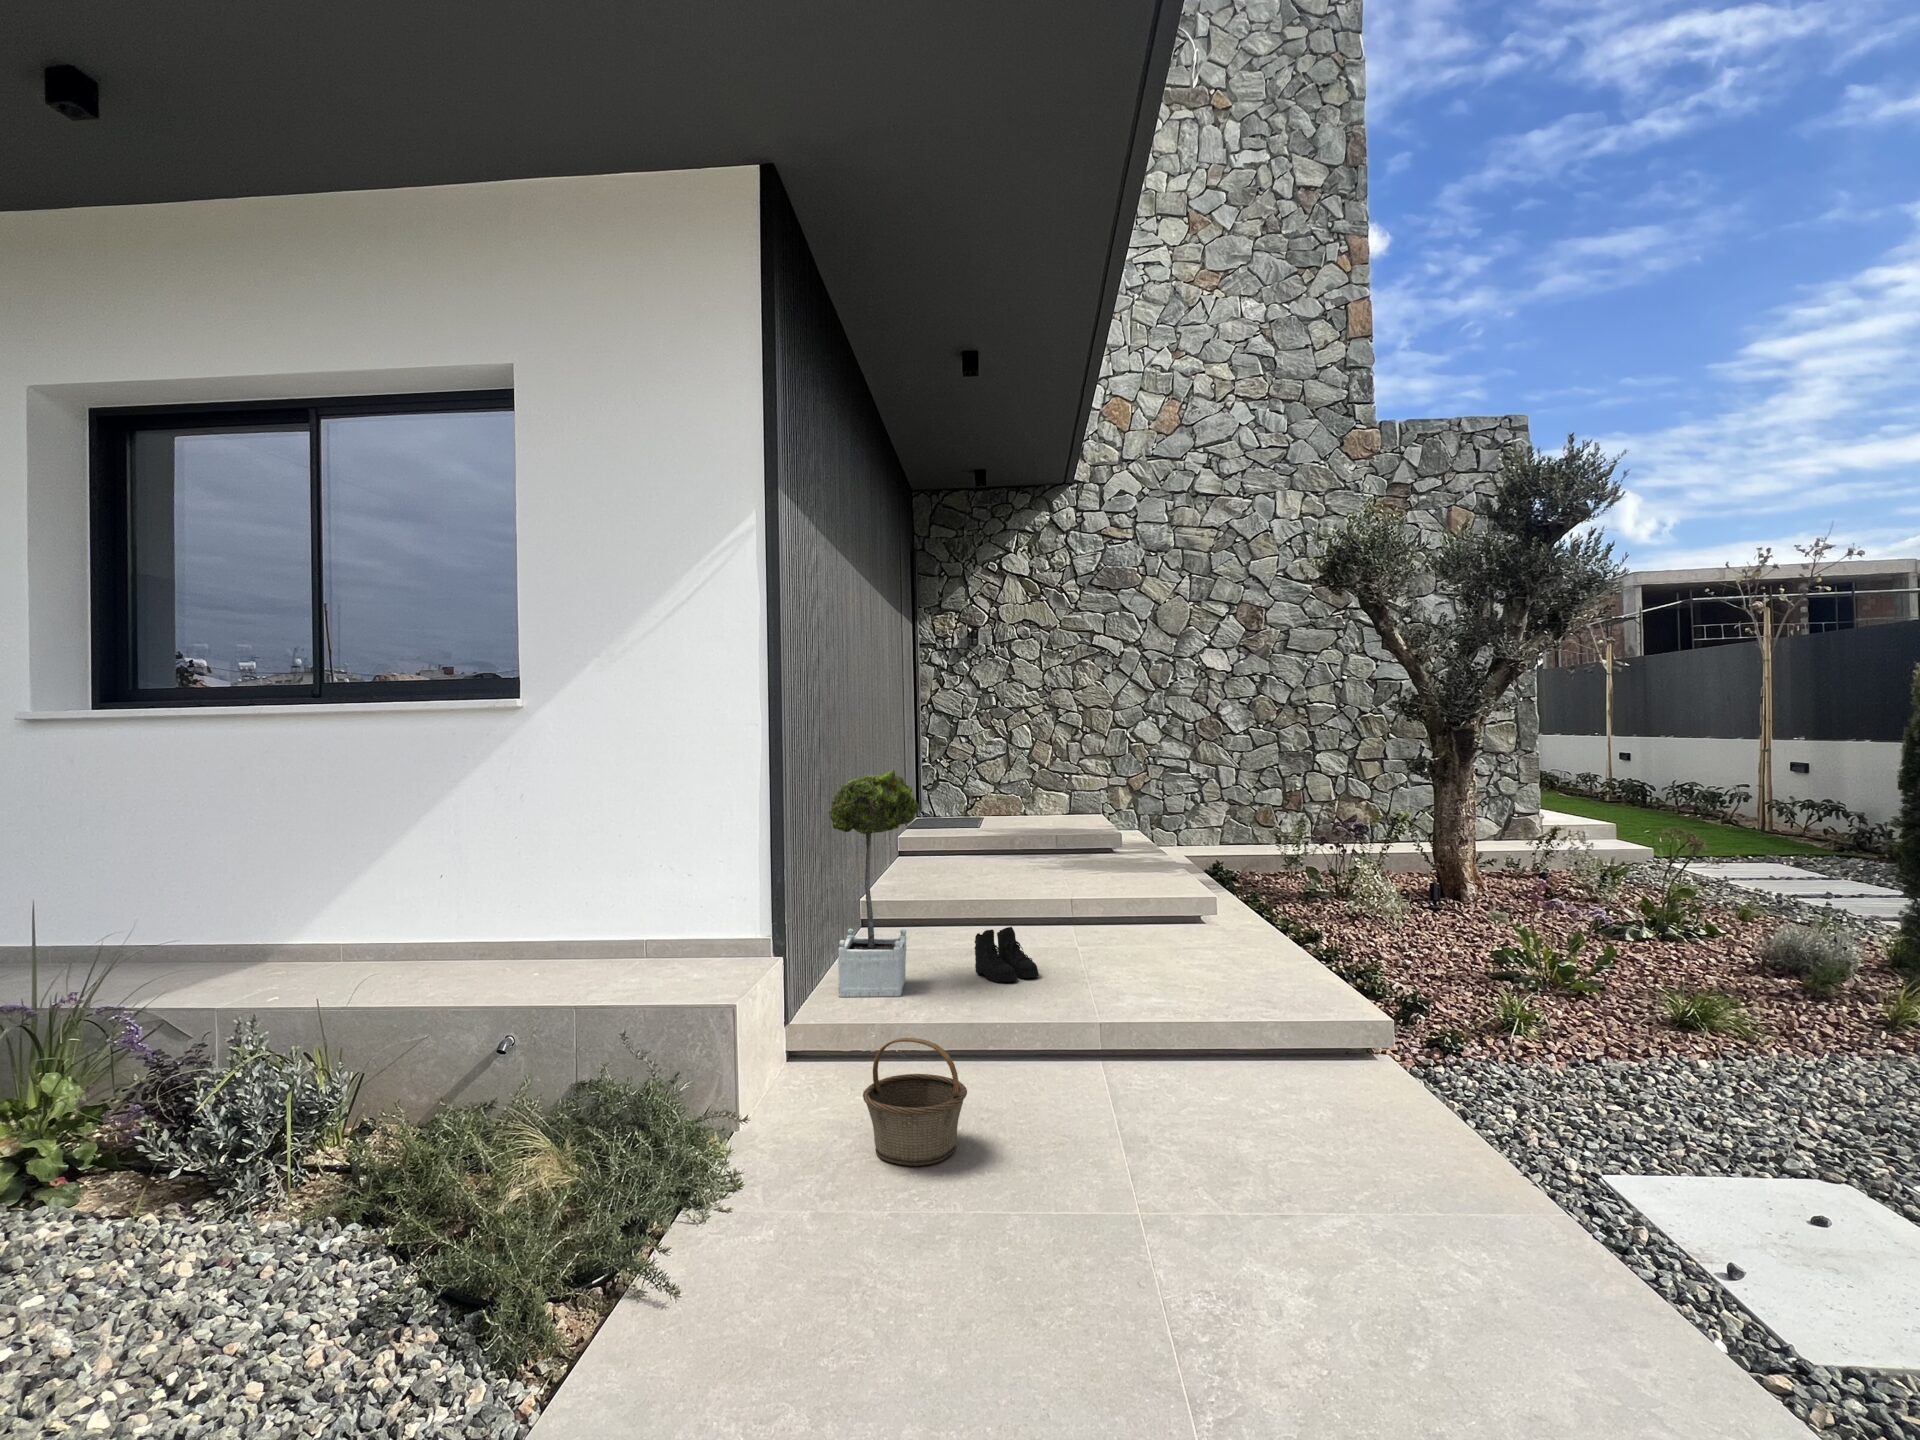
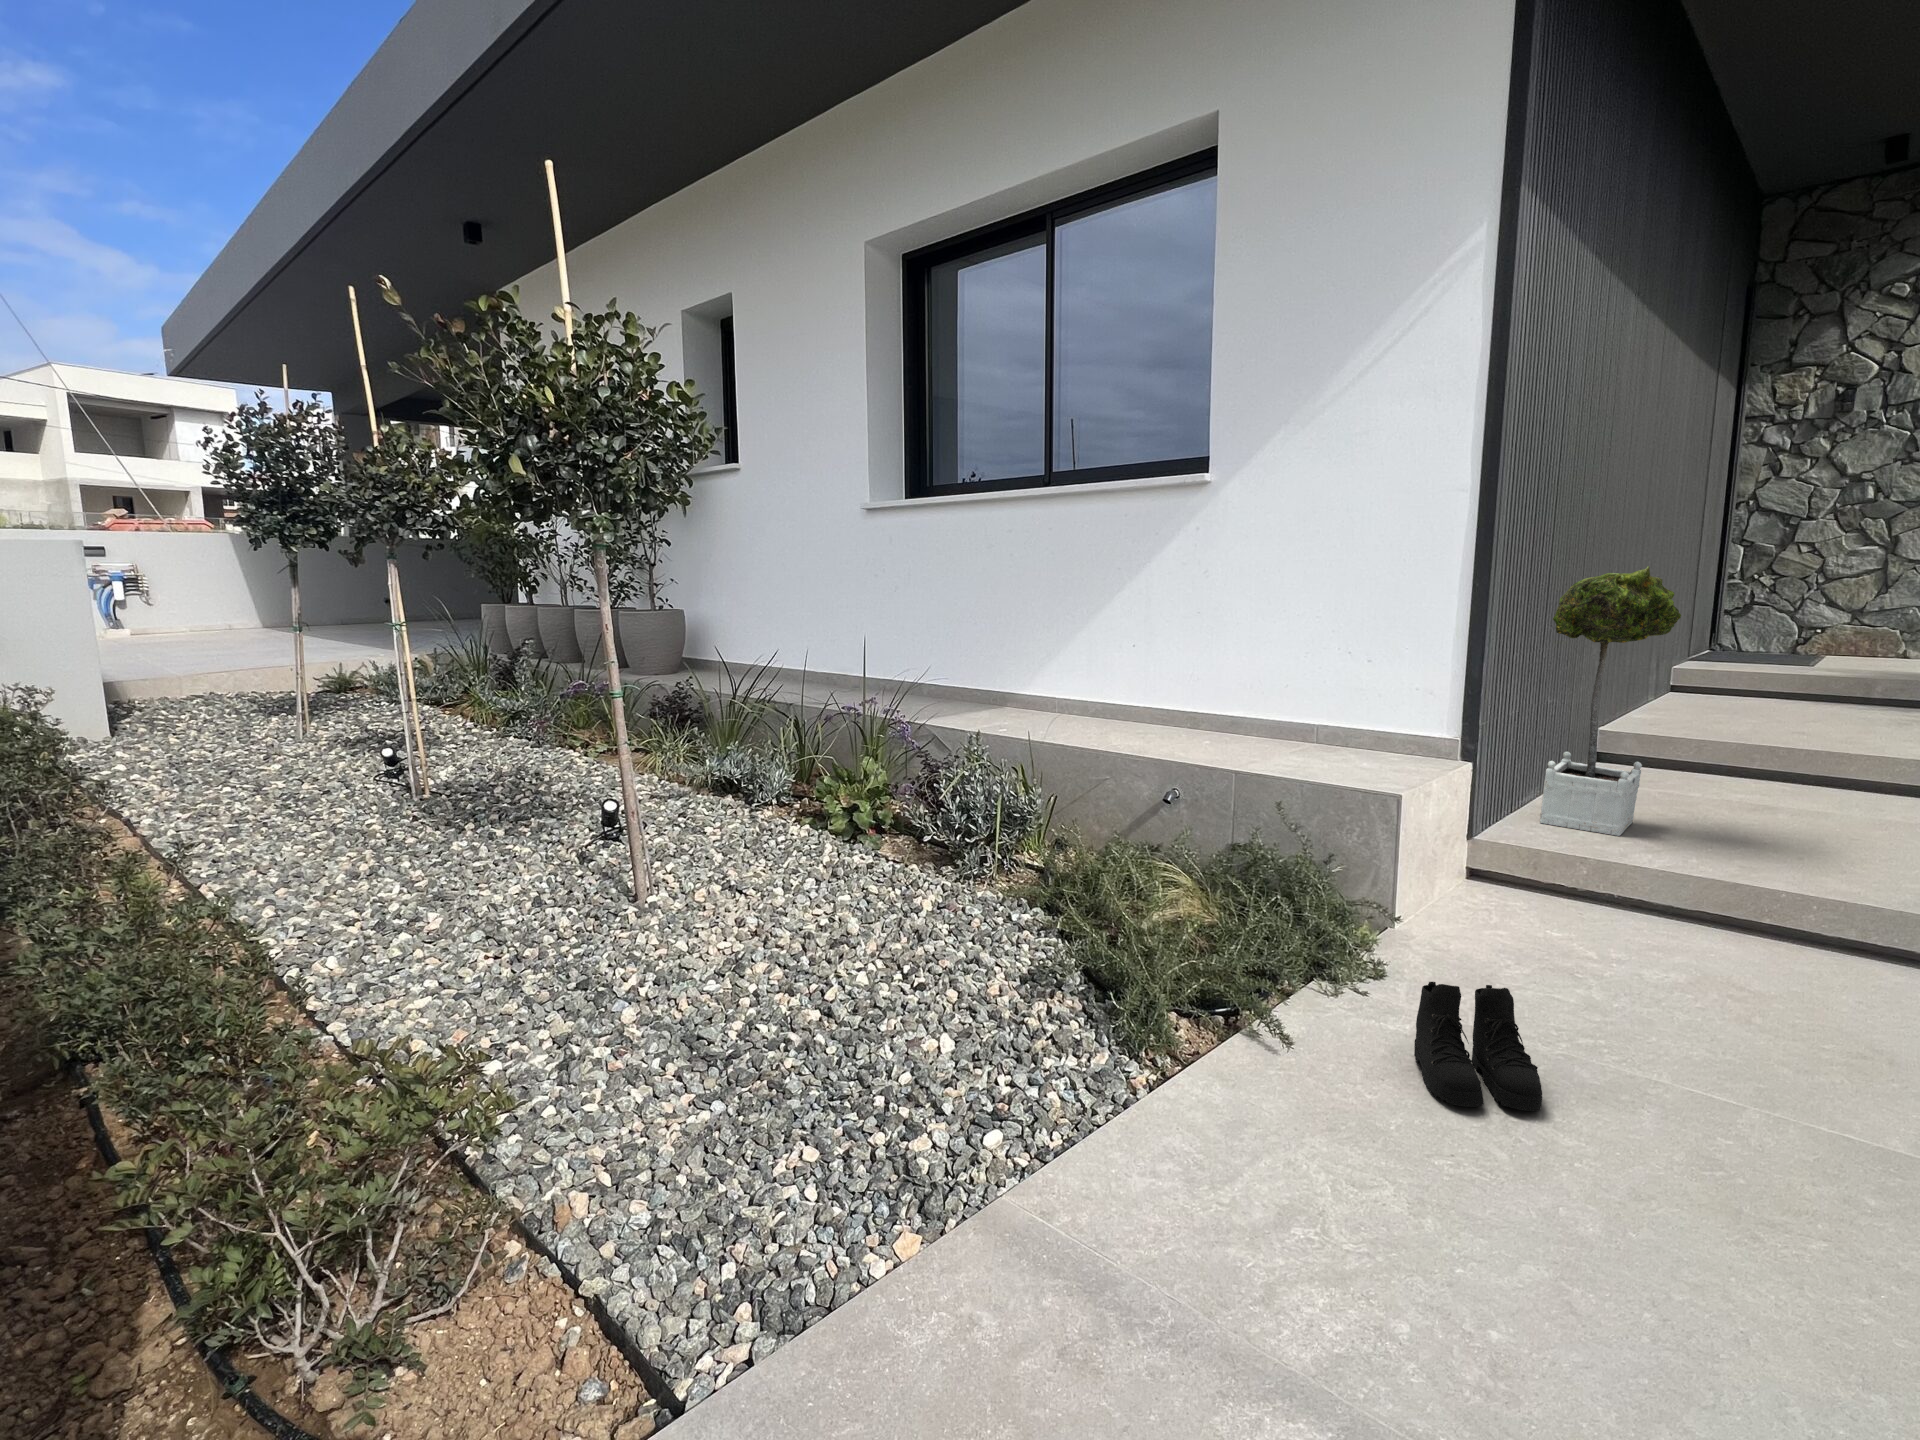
boots: present [975,927,1039,983] -> present [1414,982,1542,1111]
basket: present [863,1038,967,1166] -> none [1532,868,1673,1013]

